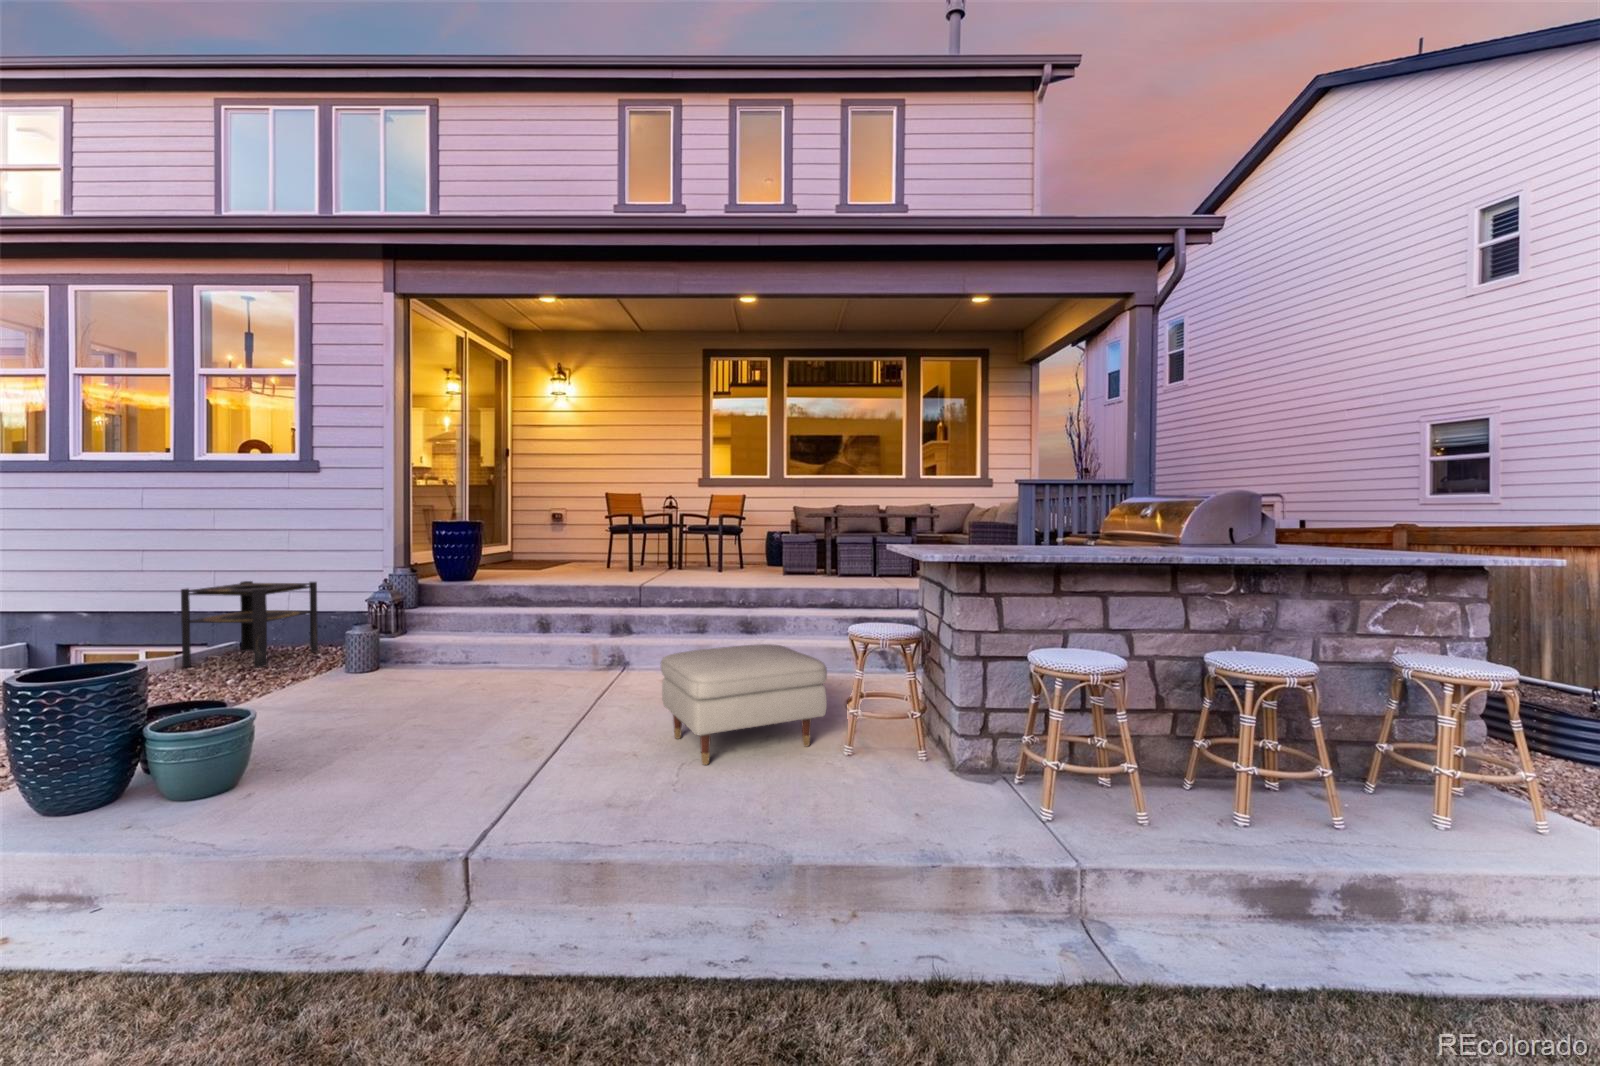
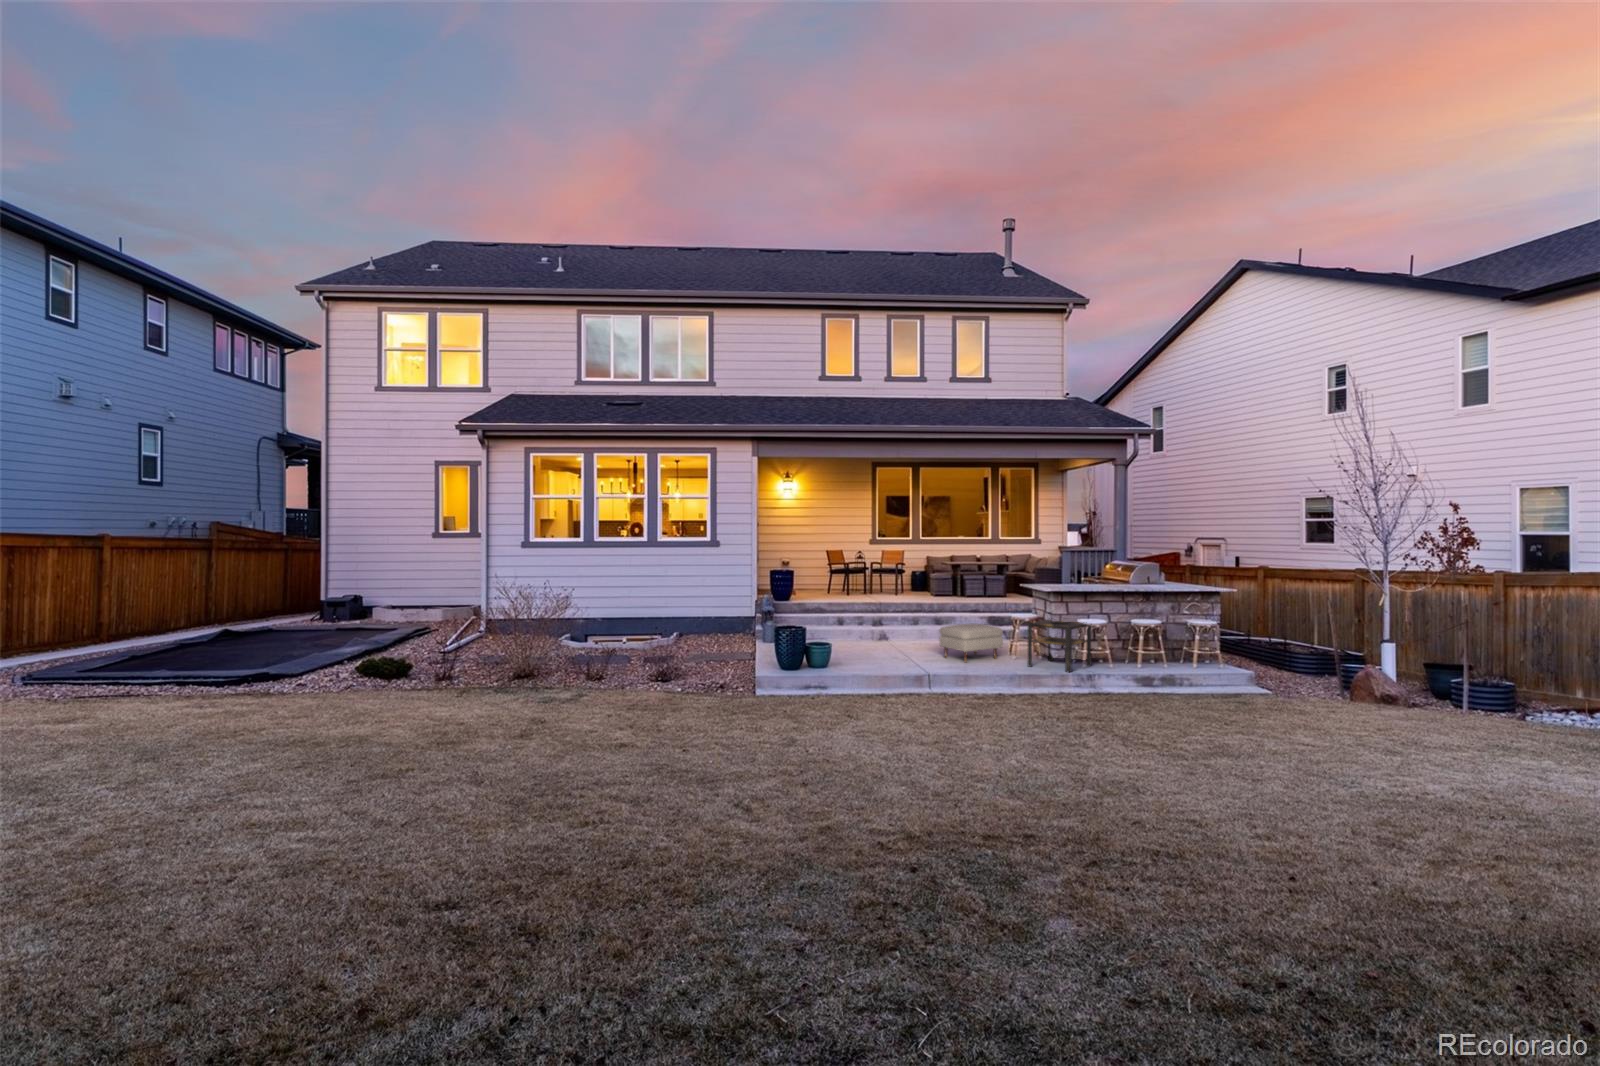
side table: present [181,581,318,667] -> present [1028,620,1091,672]

